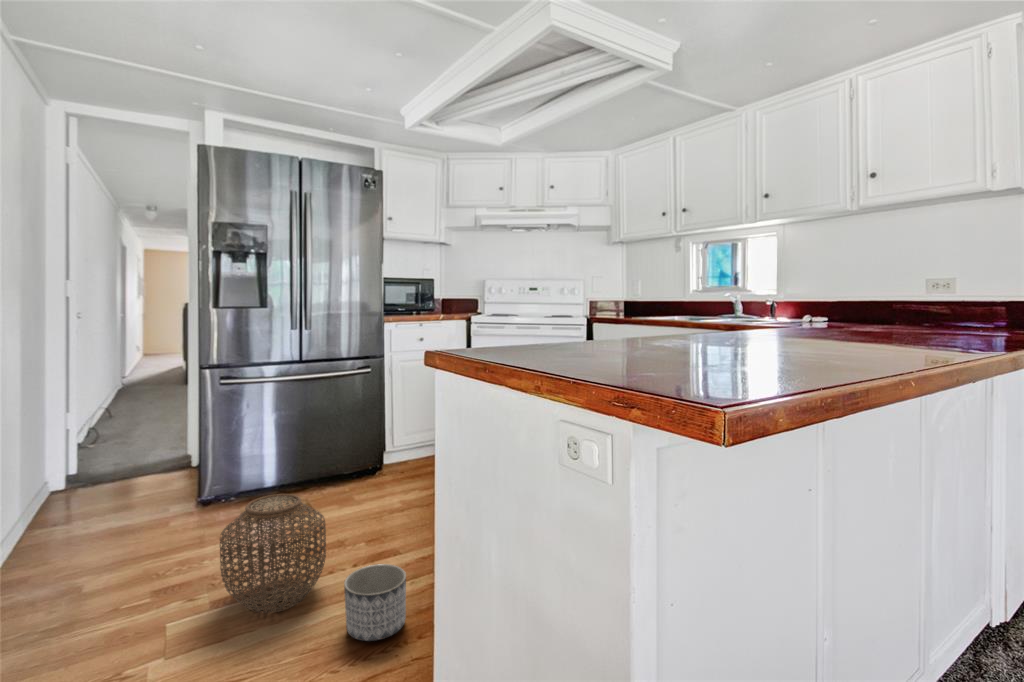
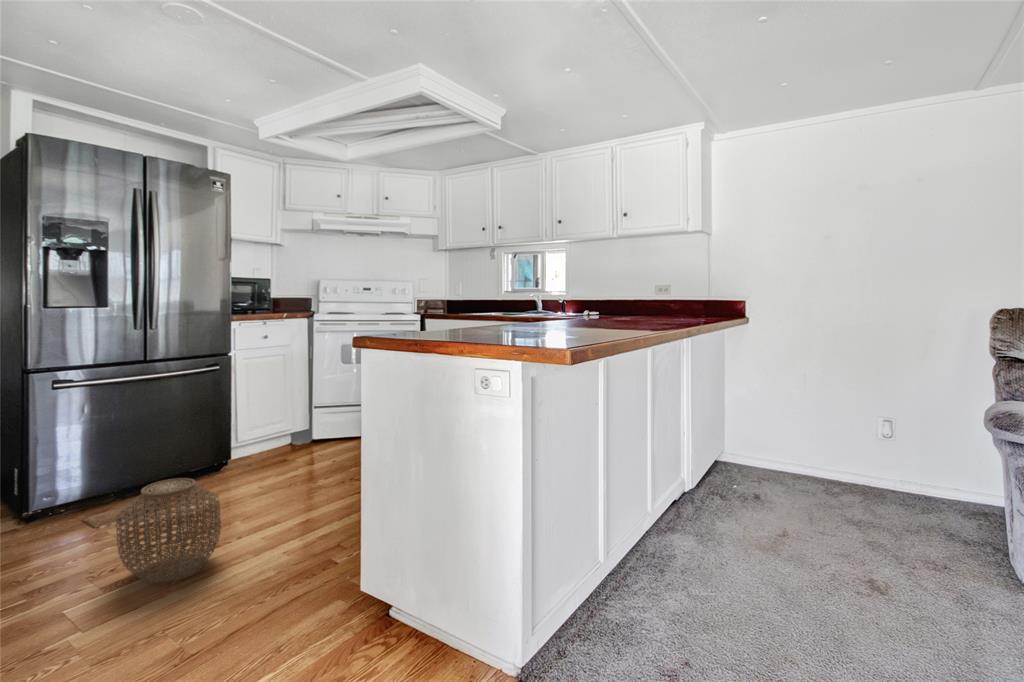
planter: present [344,564,406,641] -> none [252,522,306,582]

